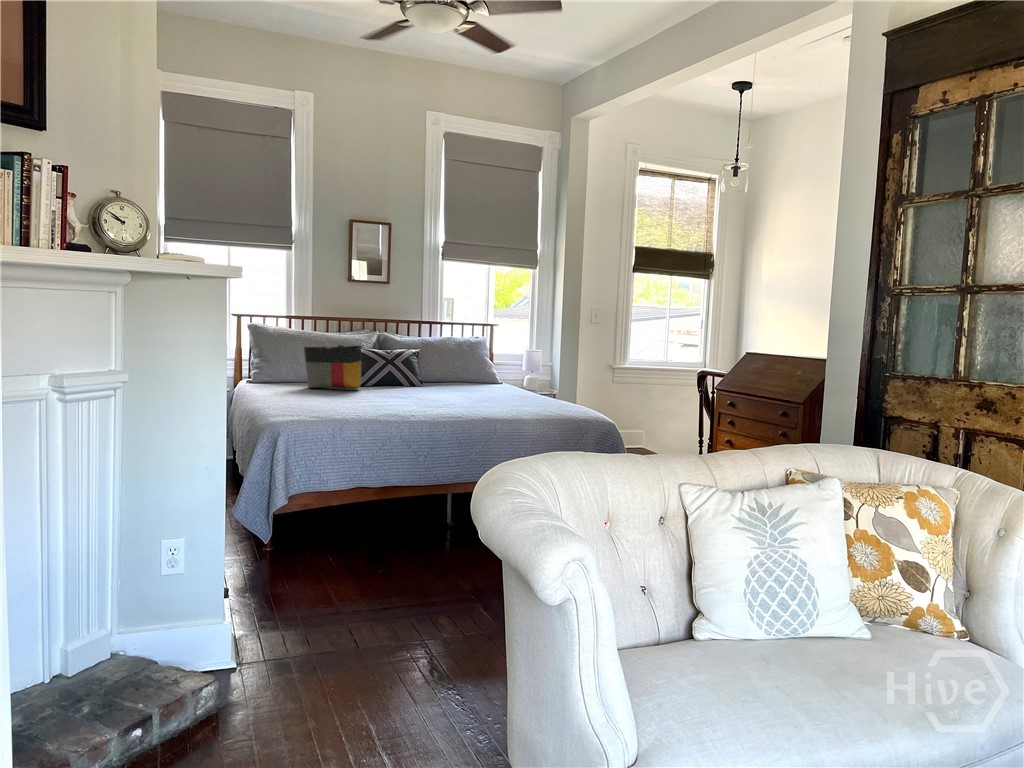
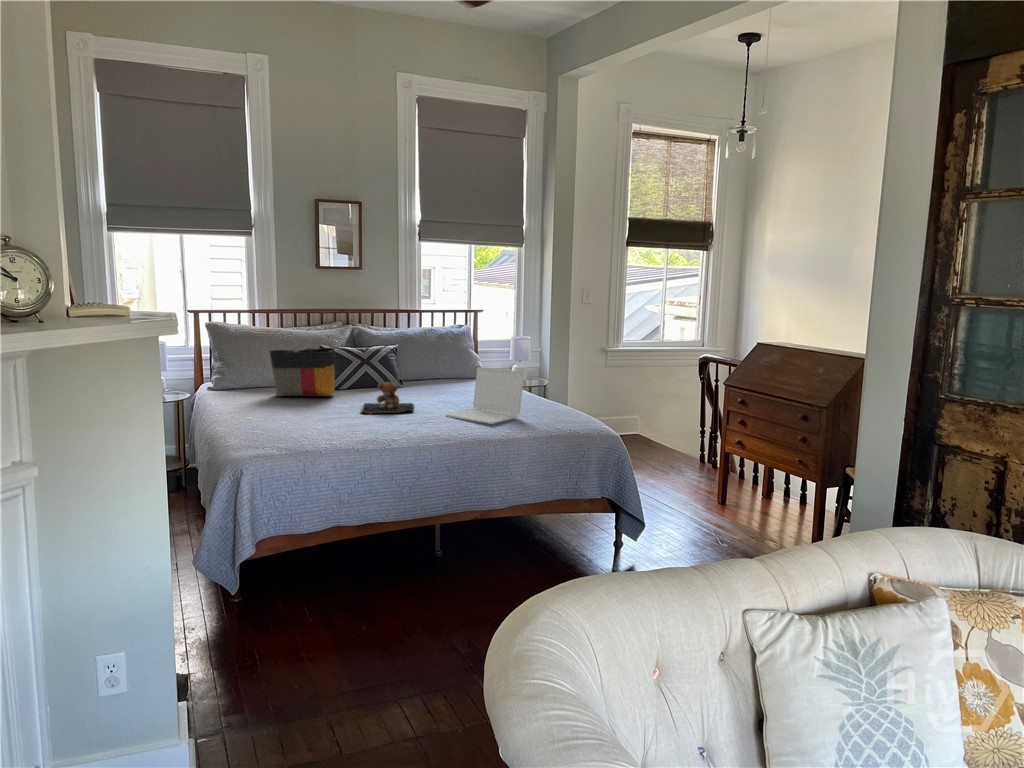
laptop: none [460,364,532,411] -> present [446,367,524,424]
teddy bear: none [383,375,432,401] -> present [361,382,414,413]

